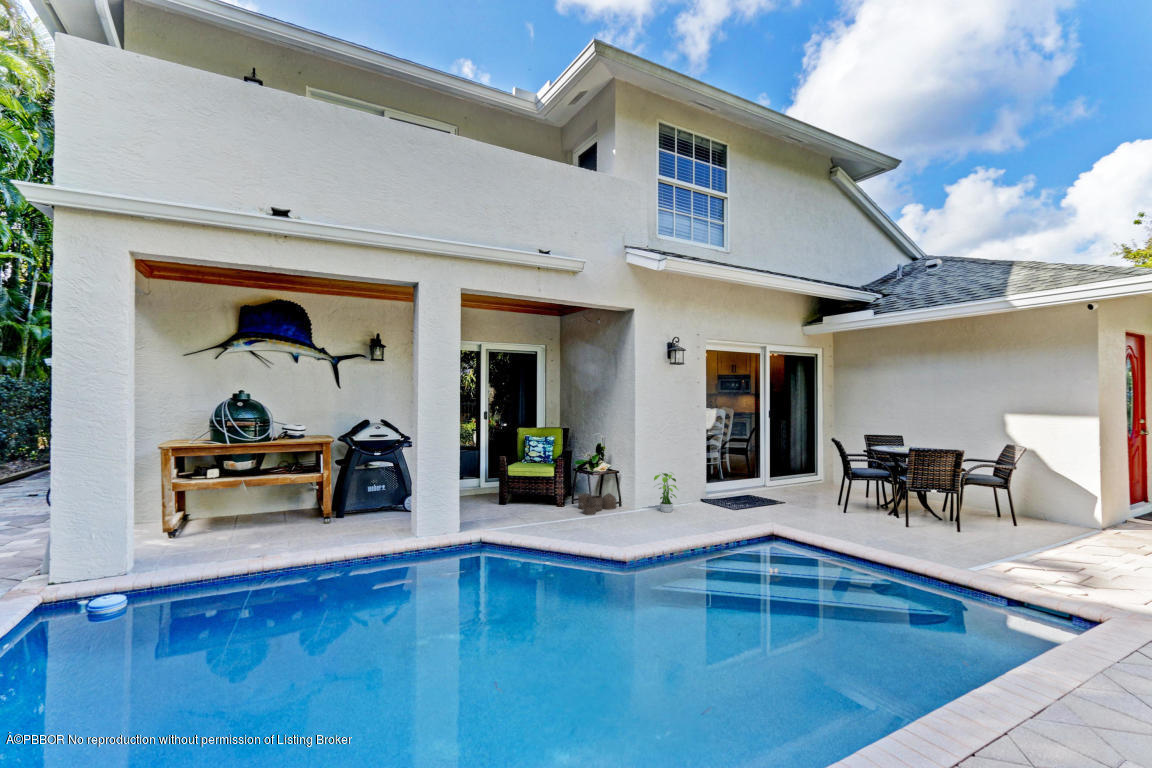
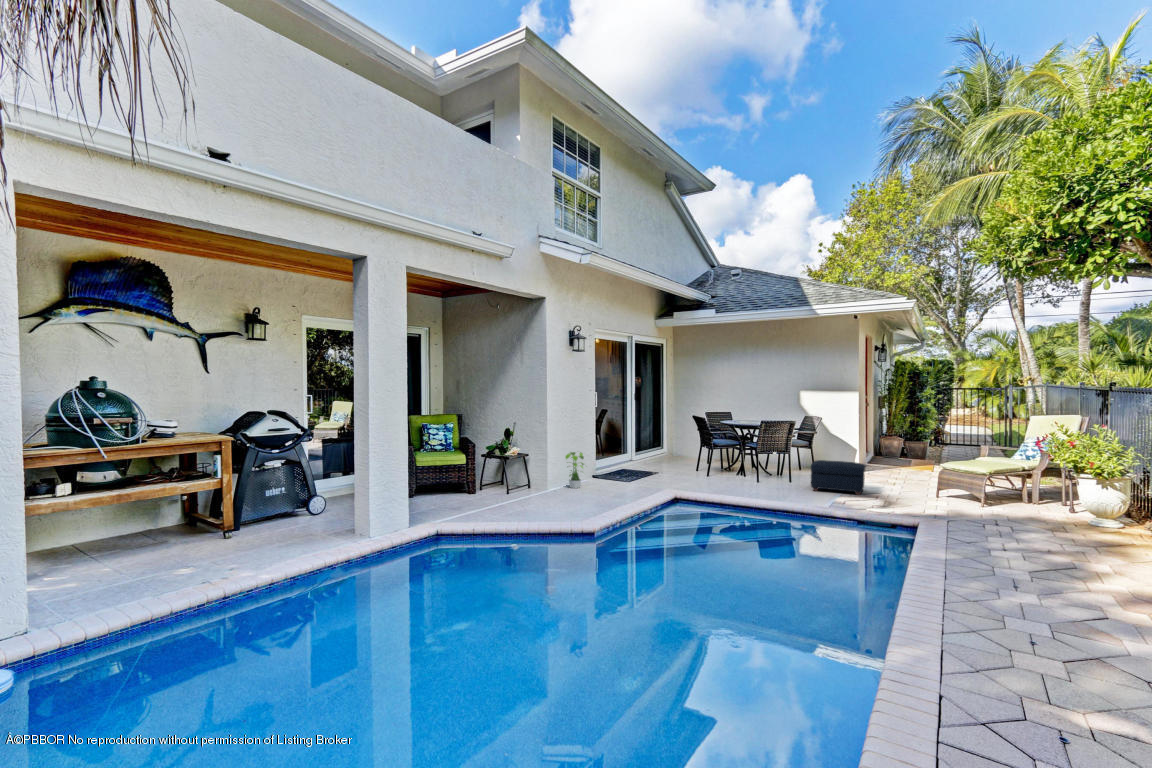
woven basket: present [578,493,617,515] -> none [491,475,528,498]
ottoman: none [967,510,1062,567] -> present [811,460,865,495]

